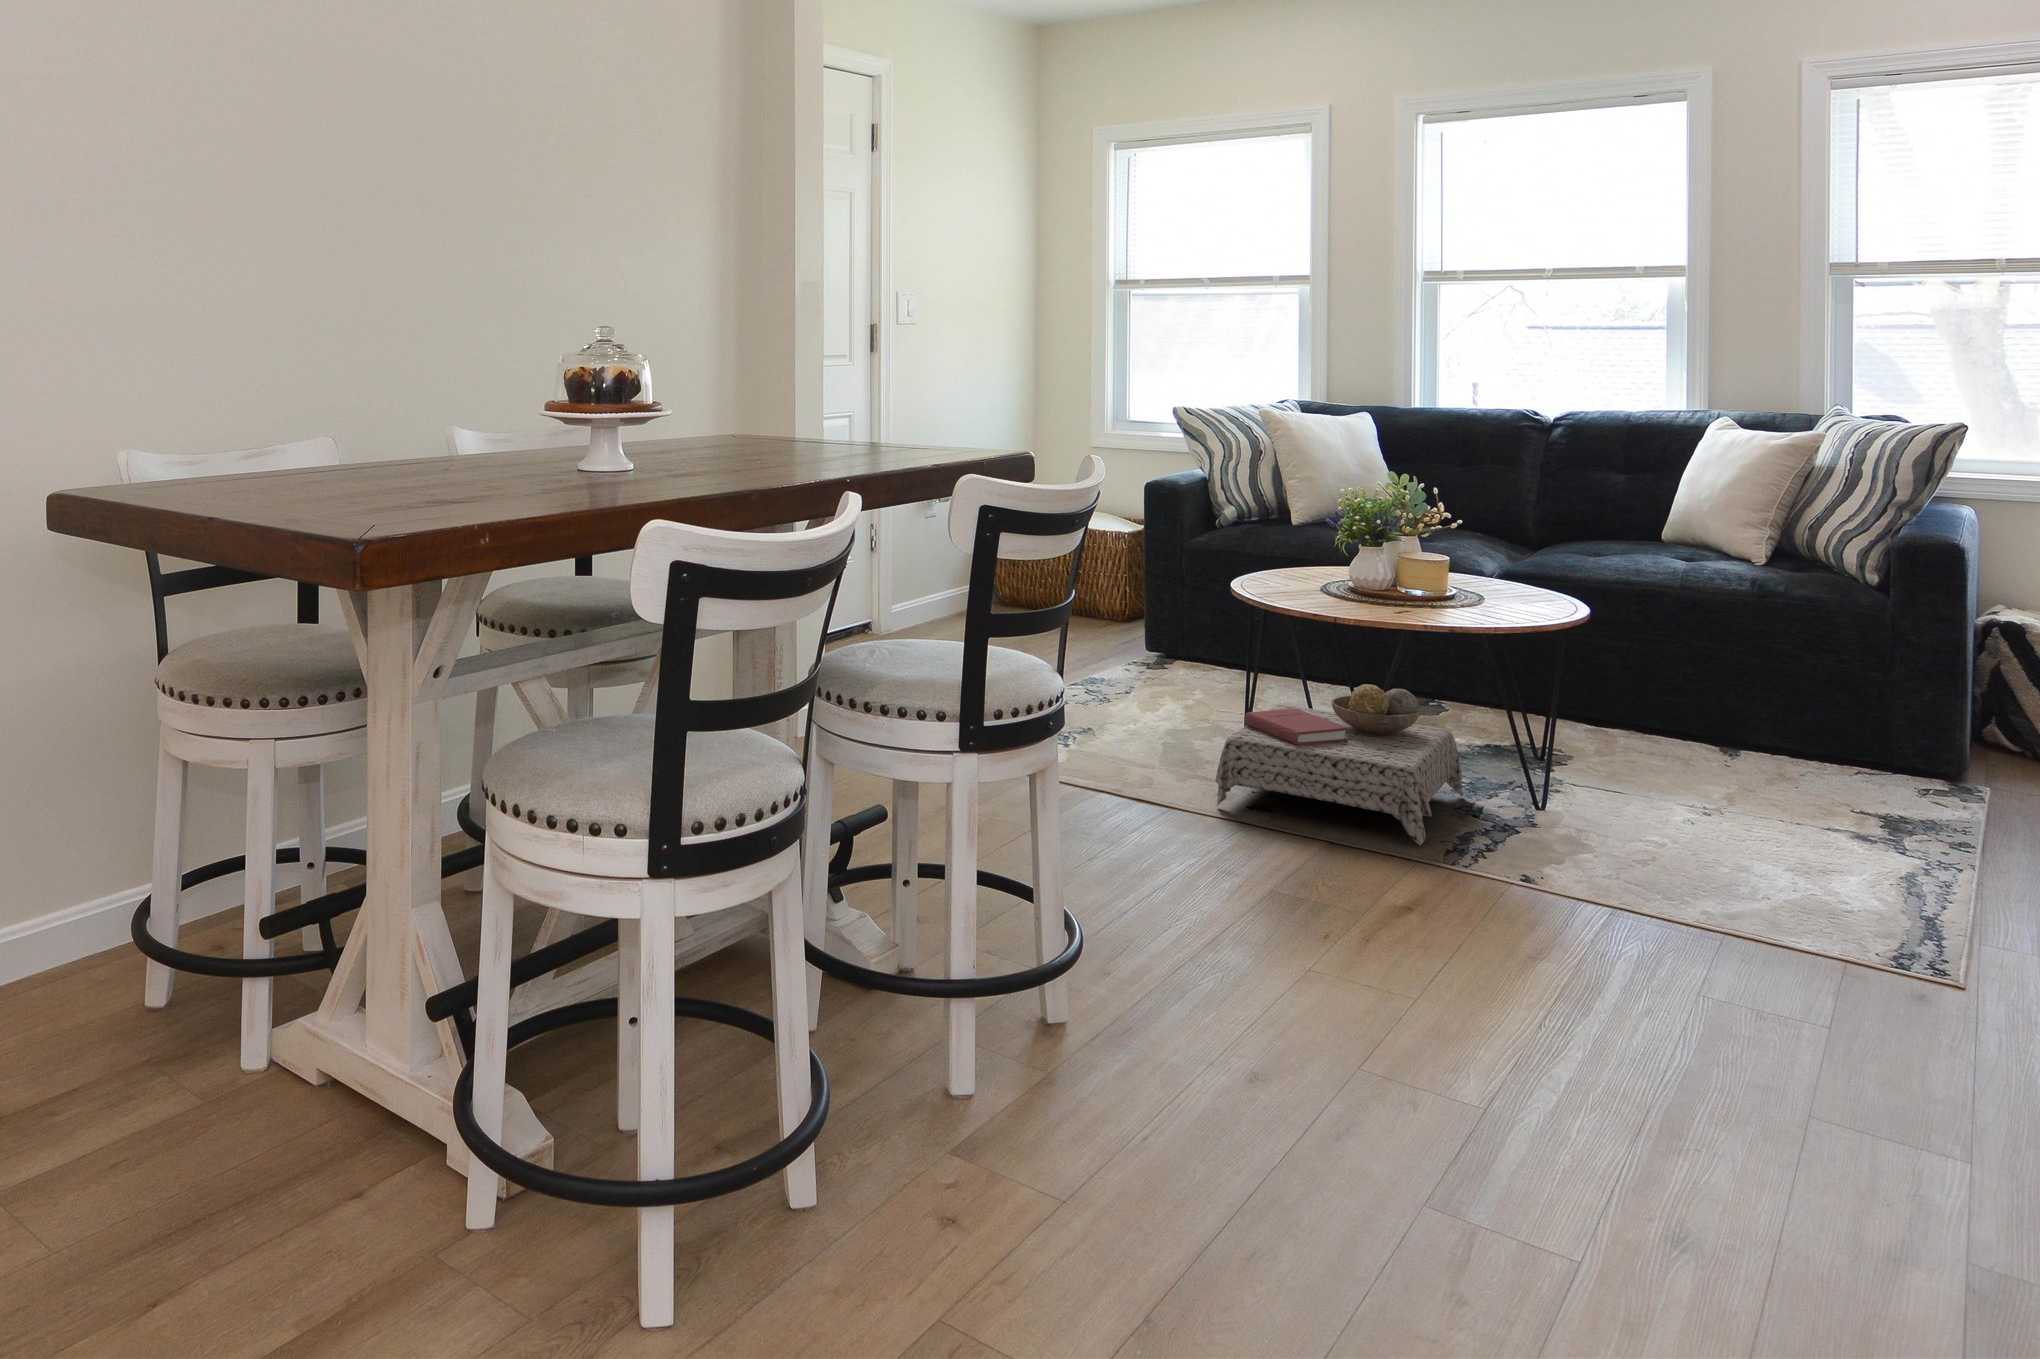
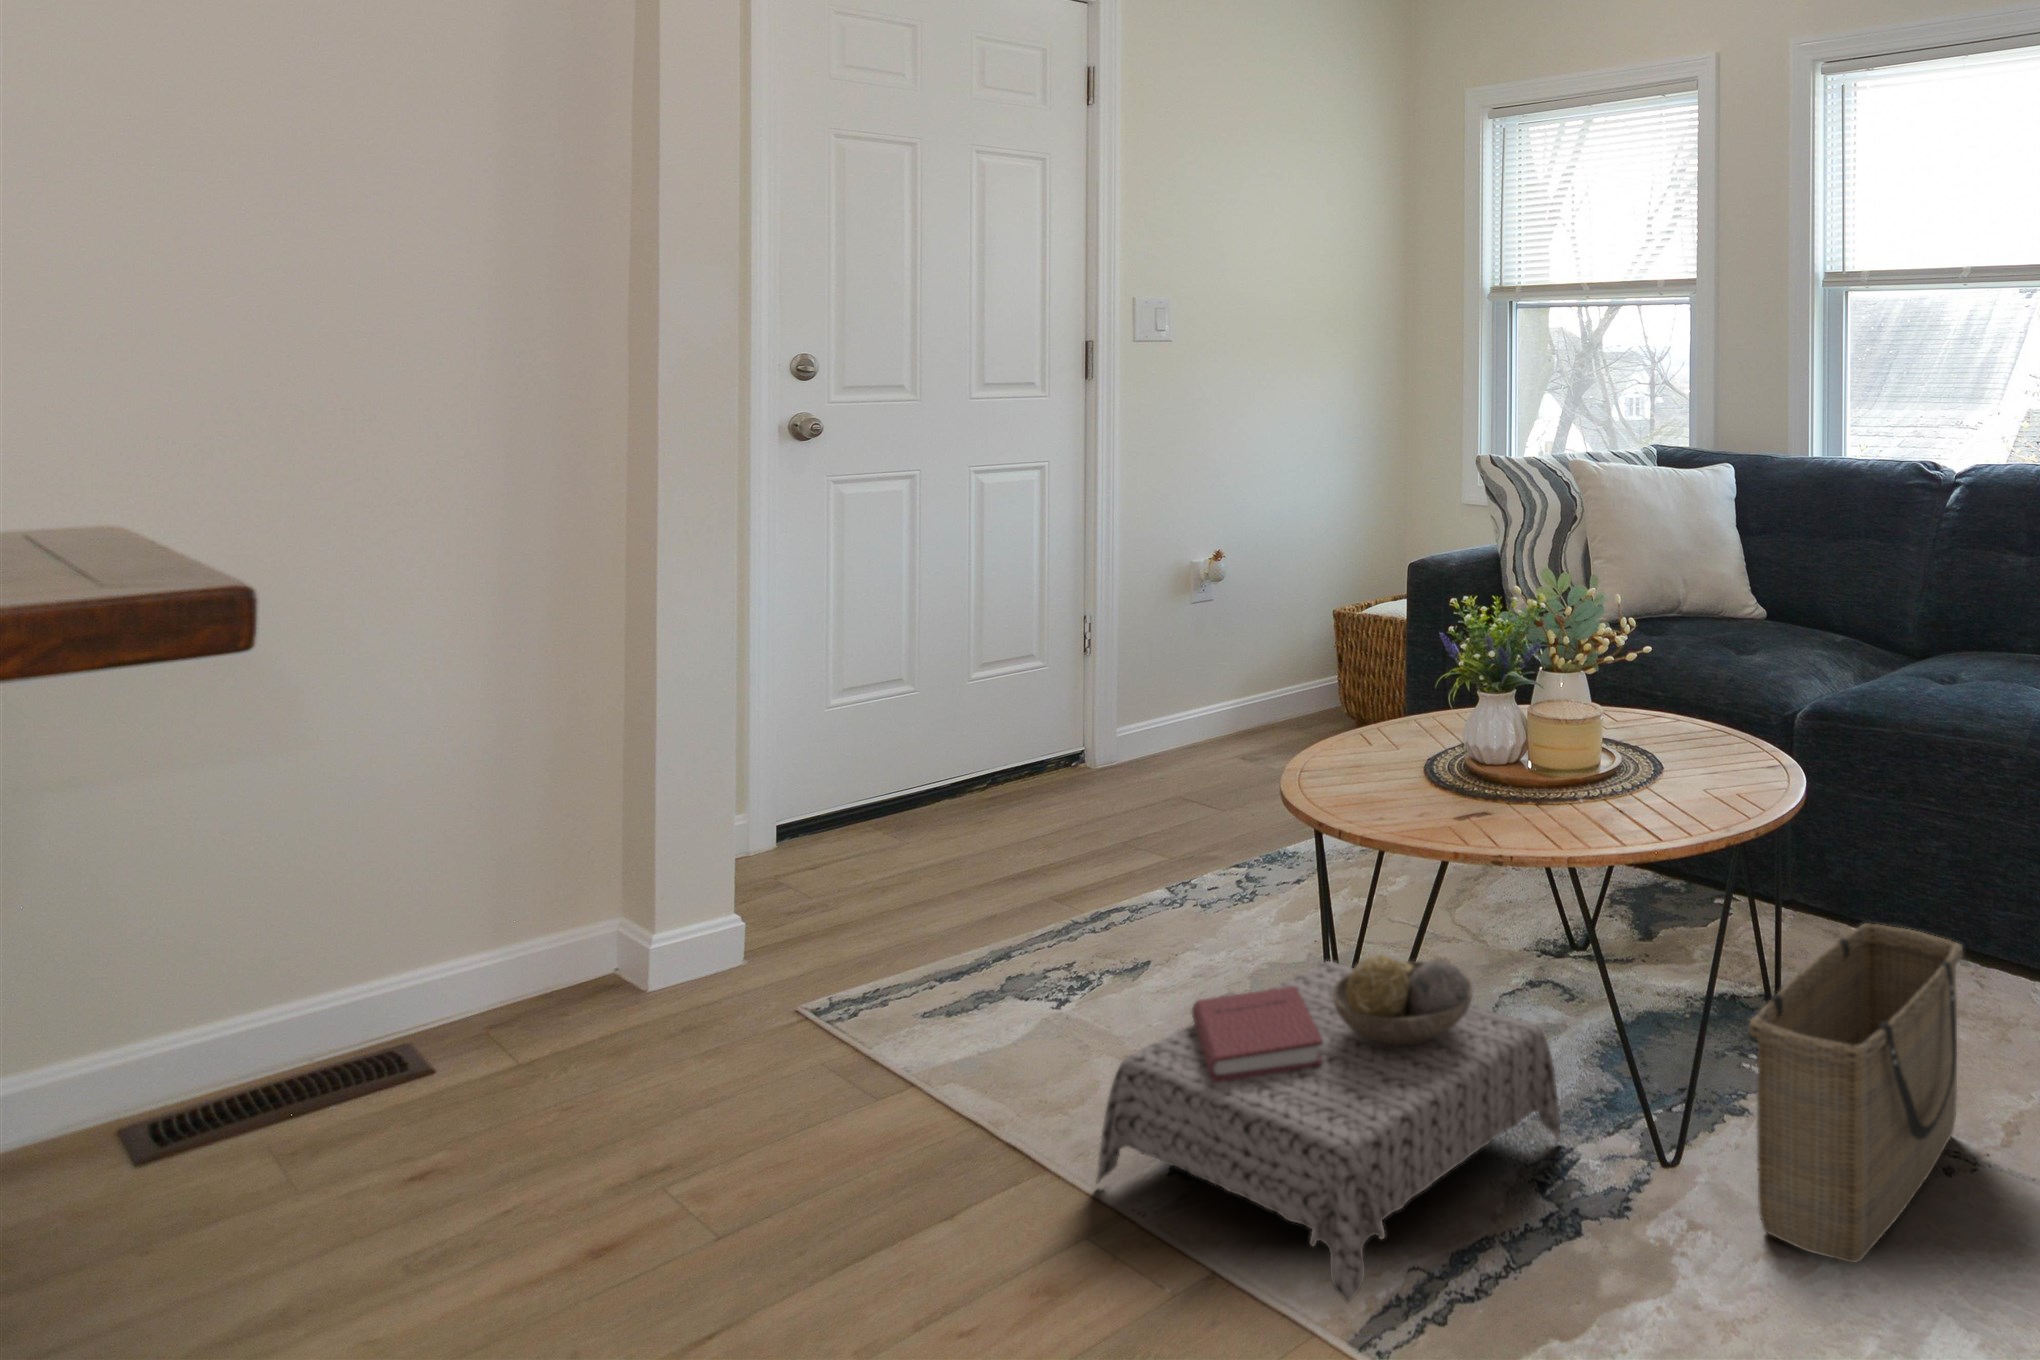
basket: none [1605,679,1709,838] -> present [1749,923,1963,1263]

